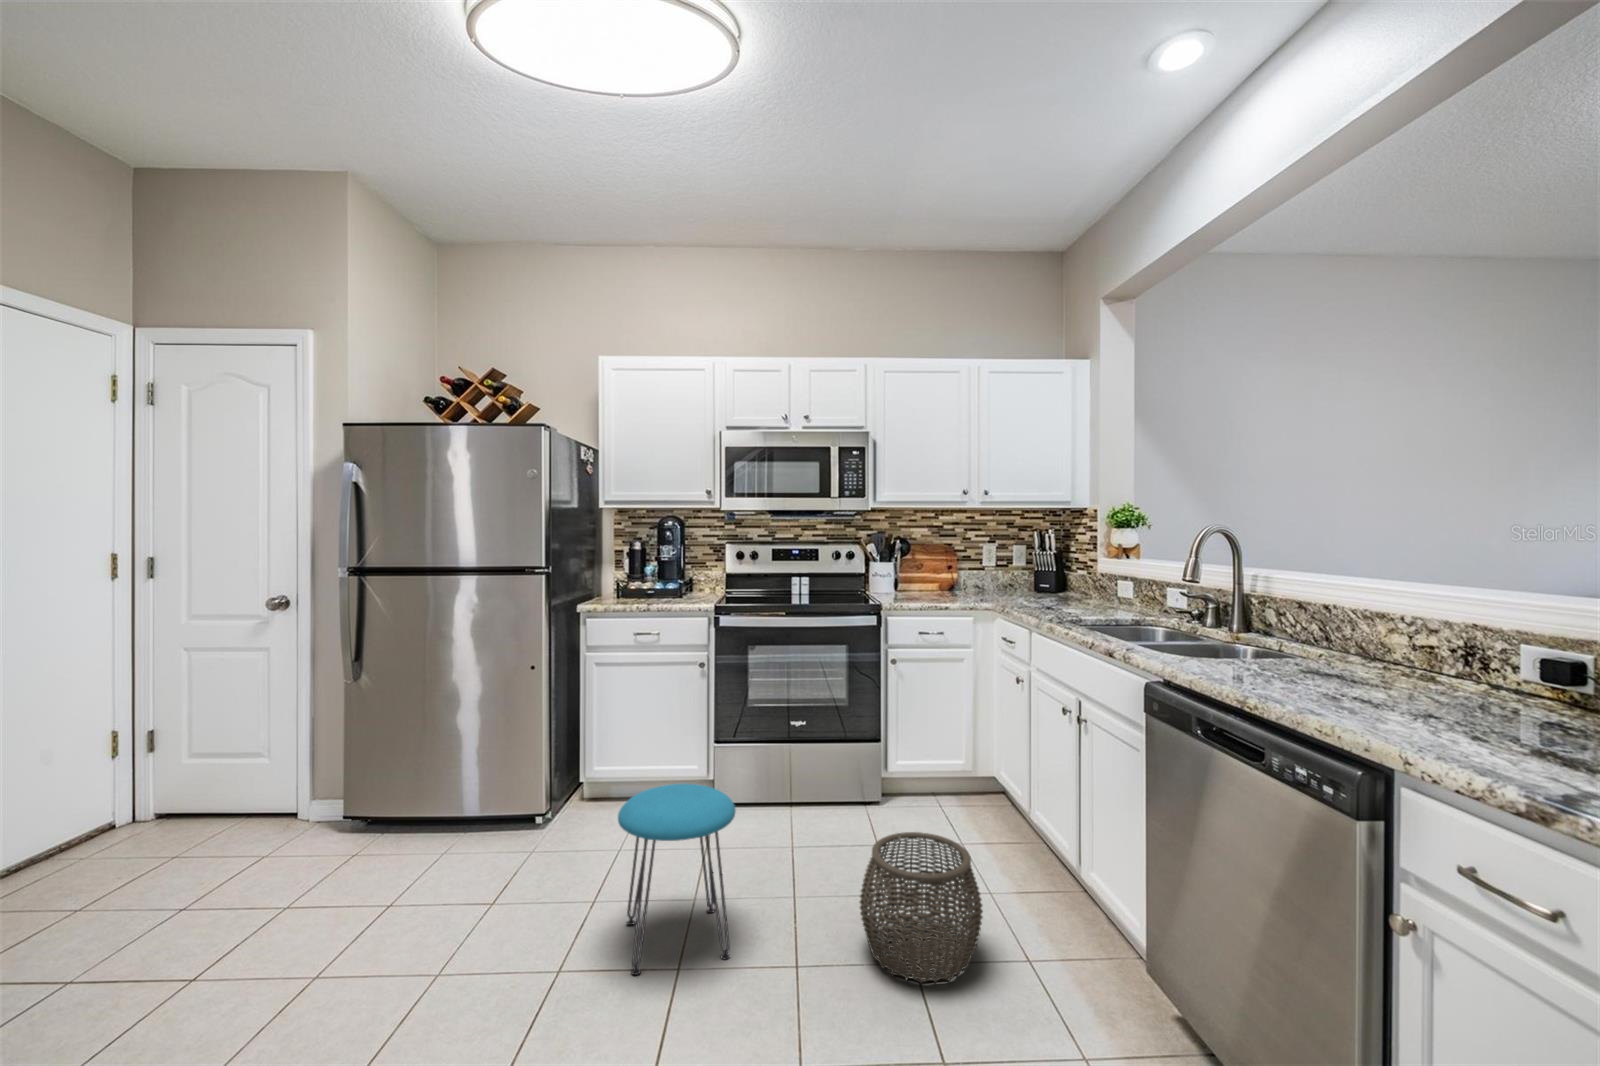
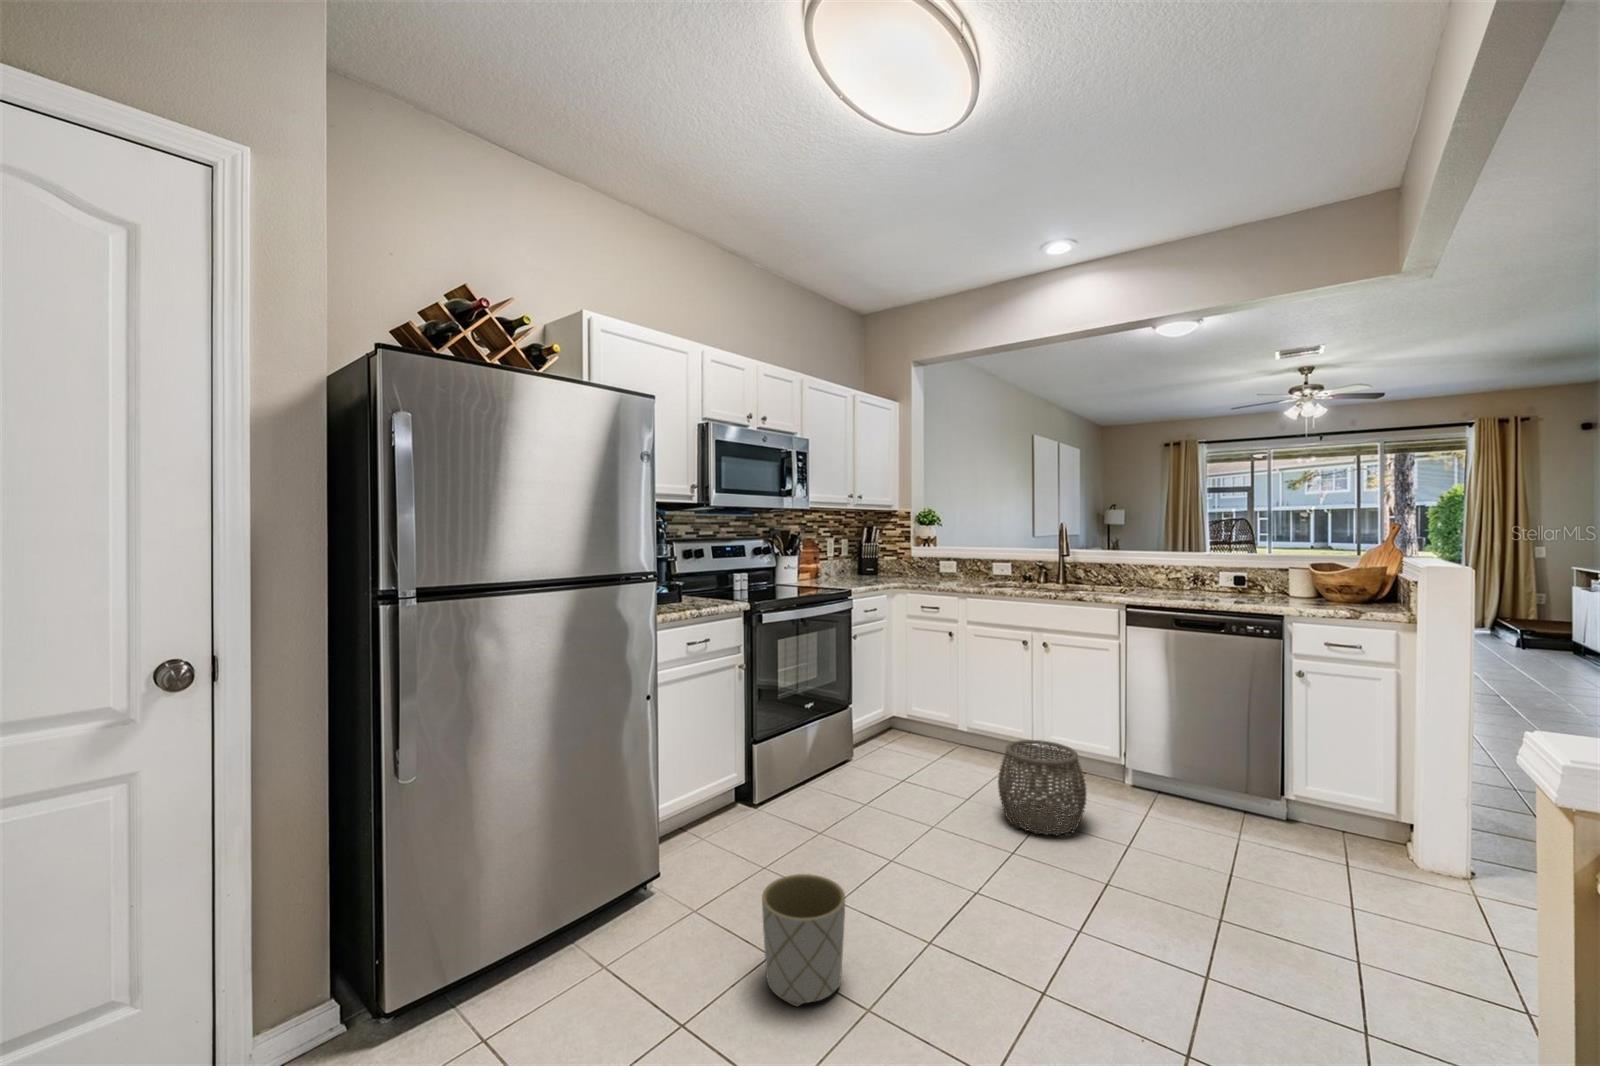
stool: present [618,784,736,975] -> none [883,751,988,918]
planter: none [428,841,510,951] -> present [762,874,845,1006]

